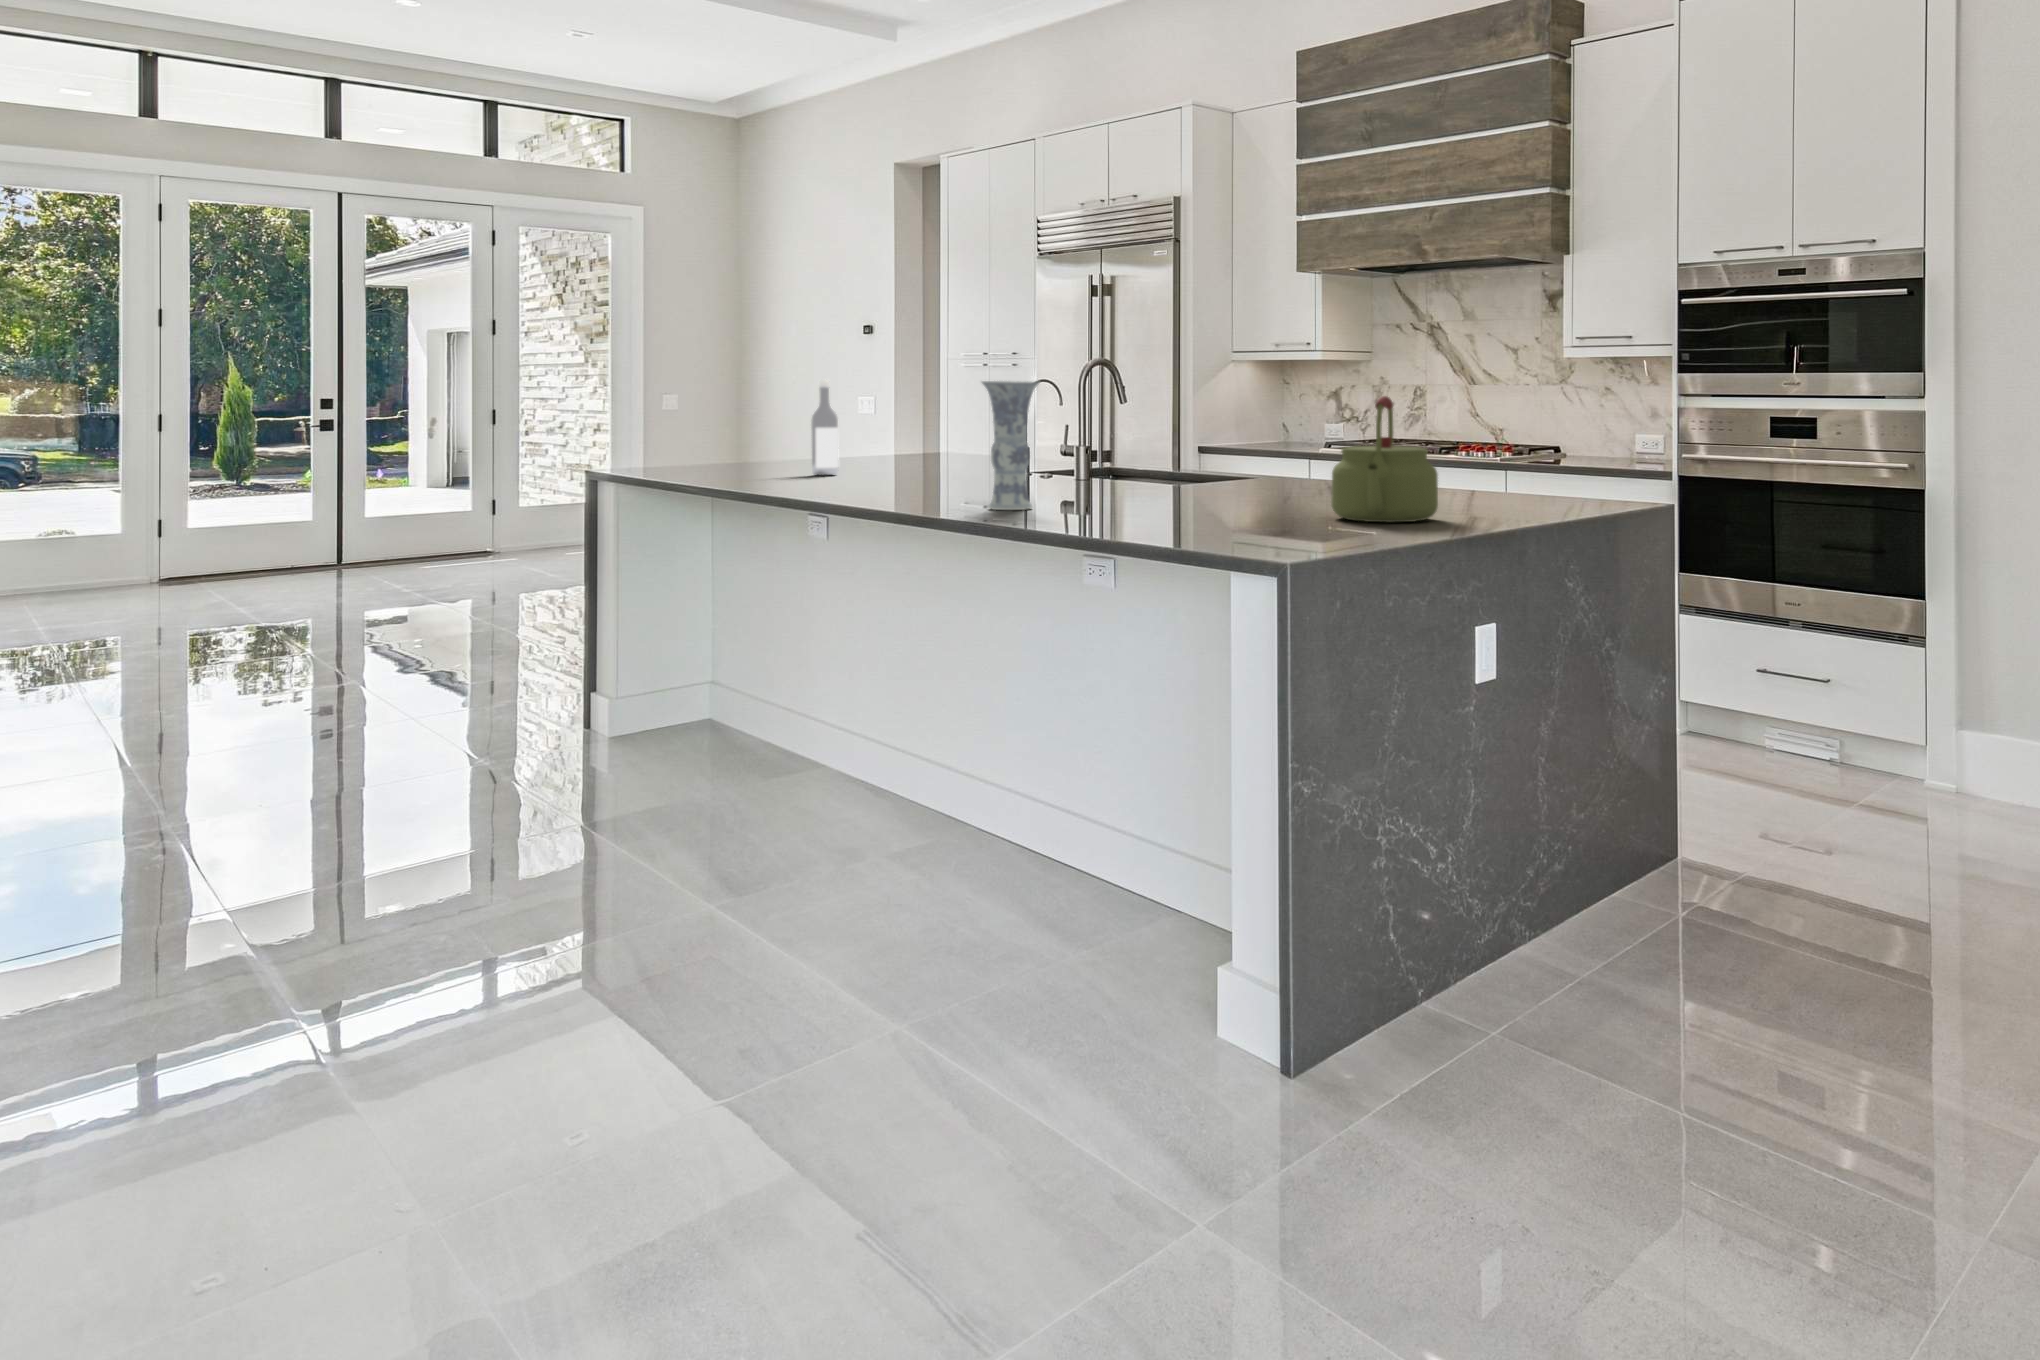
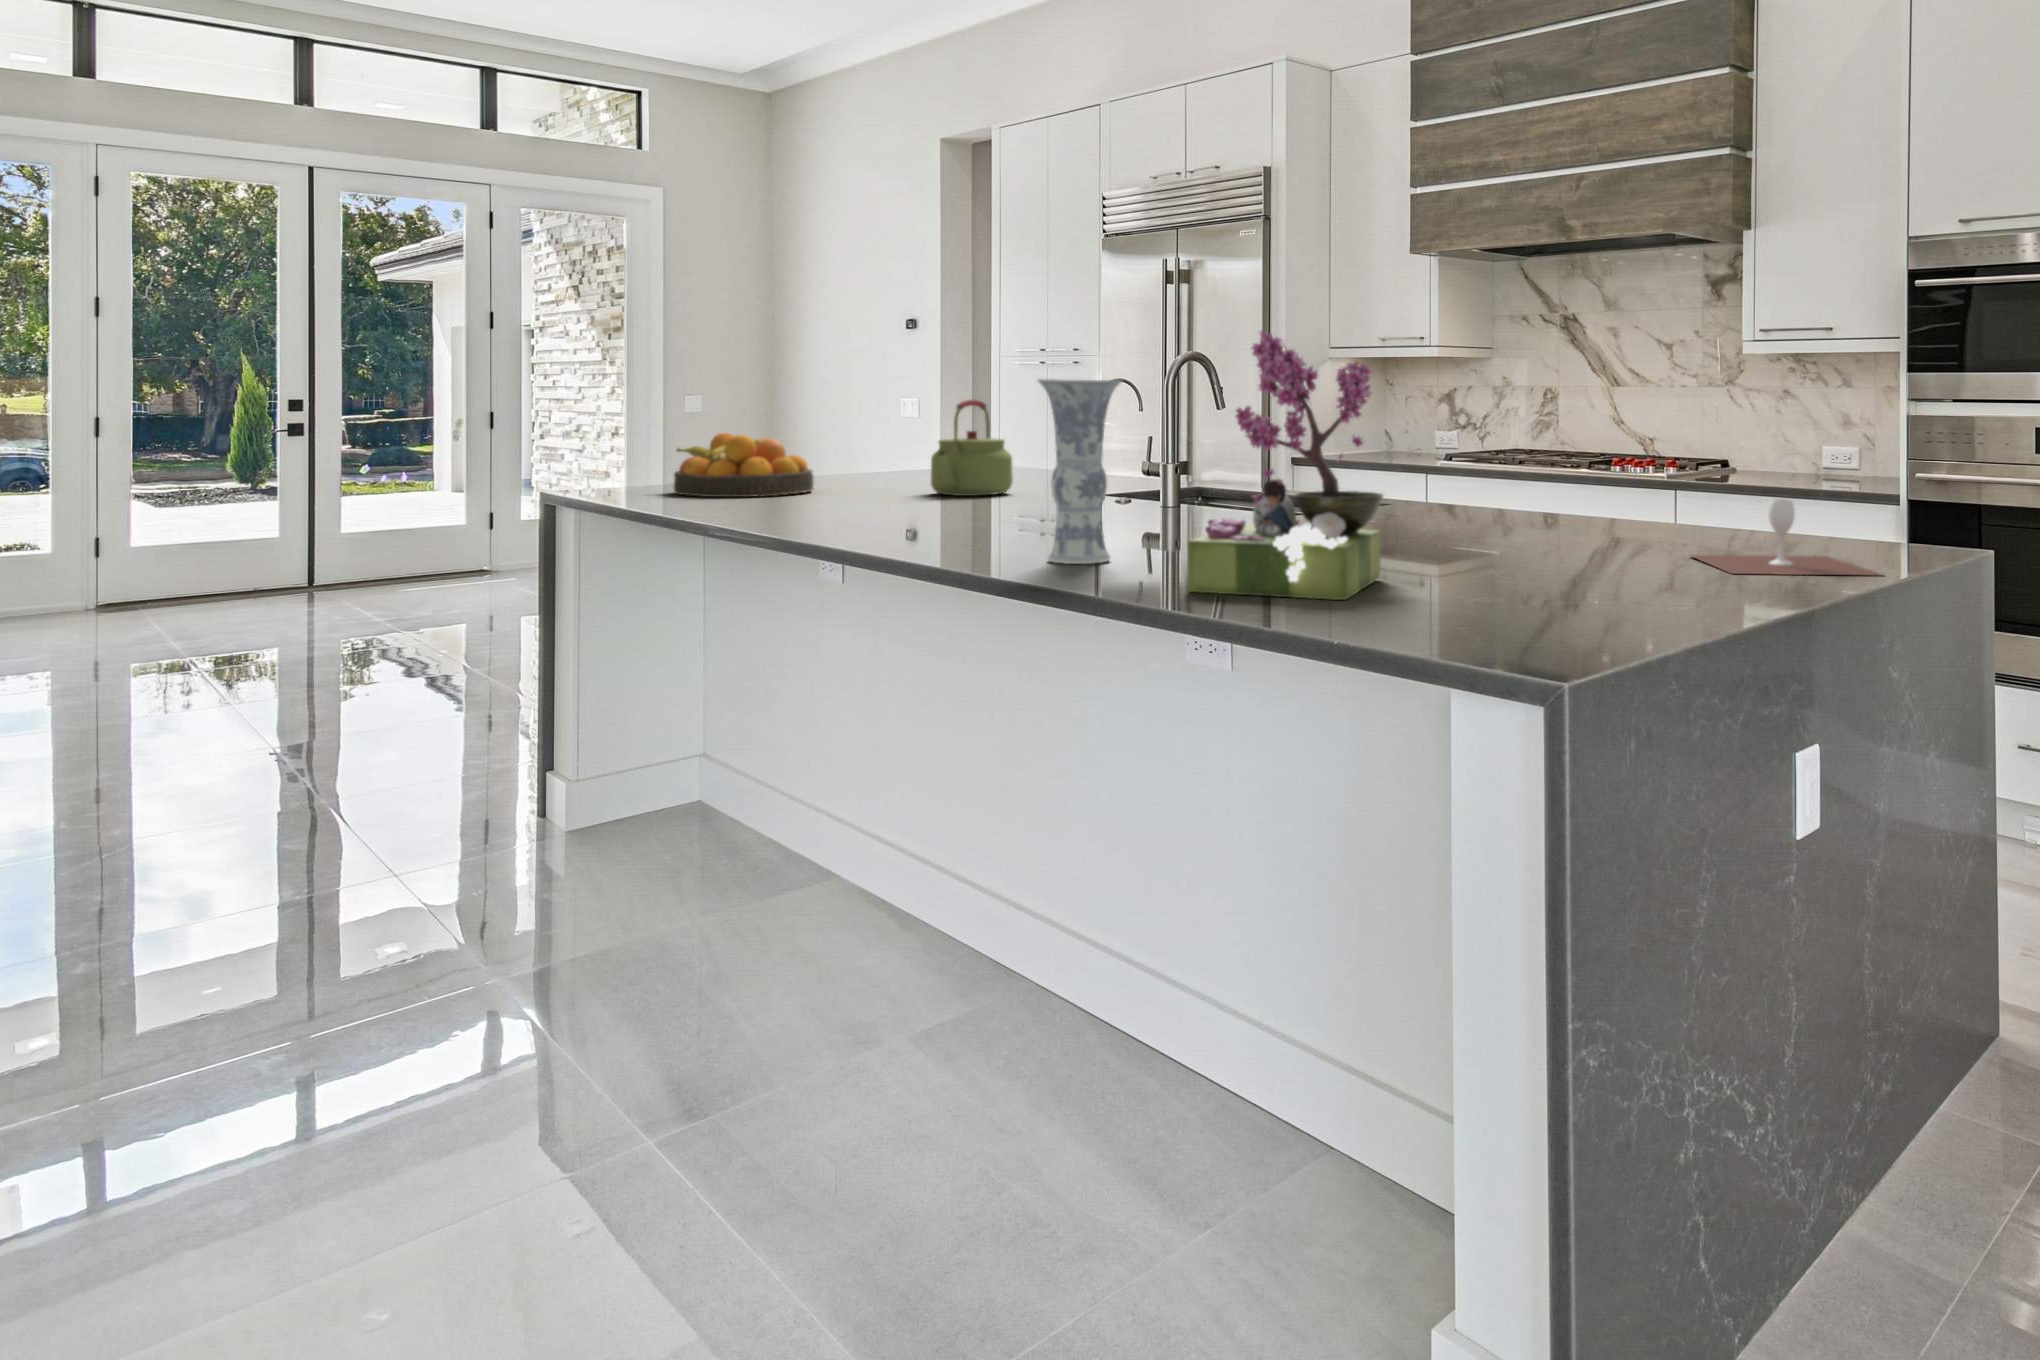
flower arrangement: none [1081,346,1215,527] -> present [1188,331,1383,600]
wine bottle: present [811,380,839,475] -> none [824,379,858,499]
kettle: present [1331,396,1438,523] -> present [931,399,1013,496]
fruit bowl: none [691,424,801,474] -> present [674,433,813,497]
wine glass: none [1447,465,1569,516] -> present [1692,499,1880,575]

